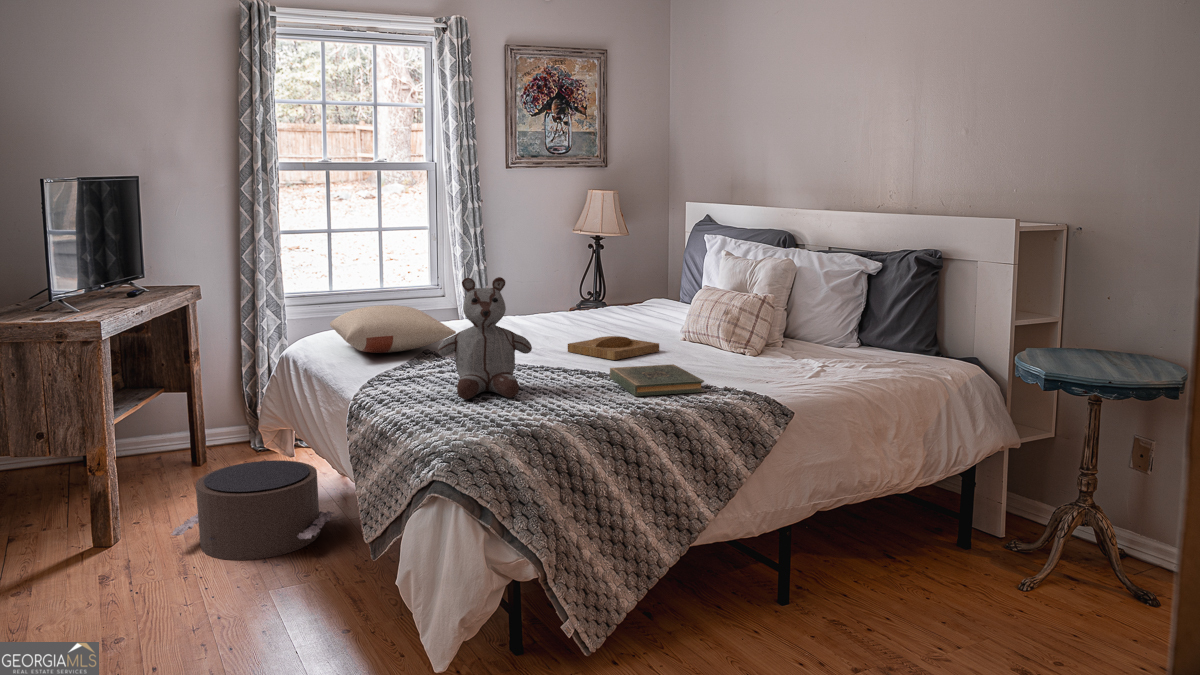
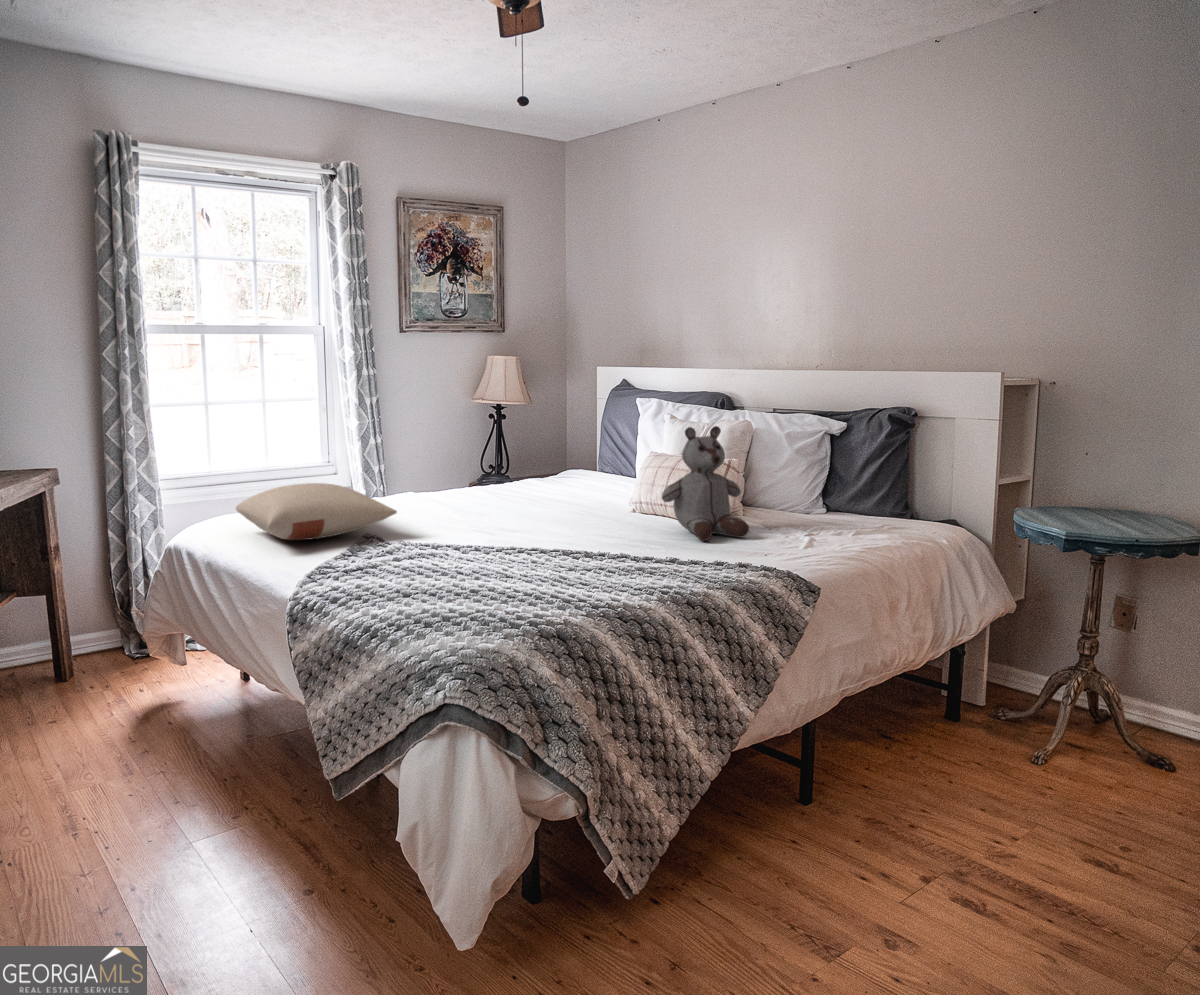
stuffed bear: present [438,277,532,399] -> present [662,426,749,541]
tray: present [568,336,659,360] -> none [523,508,622,535]
book: present [610,364,704,396] -> none [594,537,713,578]
pouf: present [171,460,334,560] -> none [41,675,255,811]

